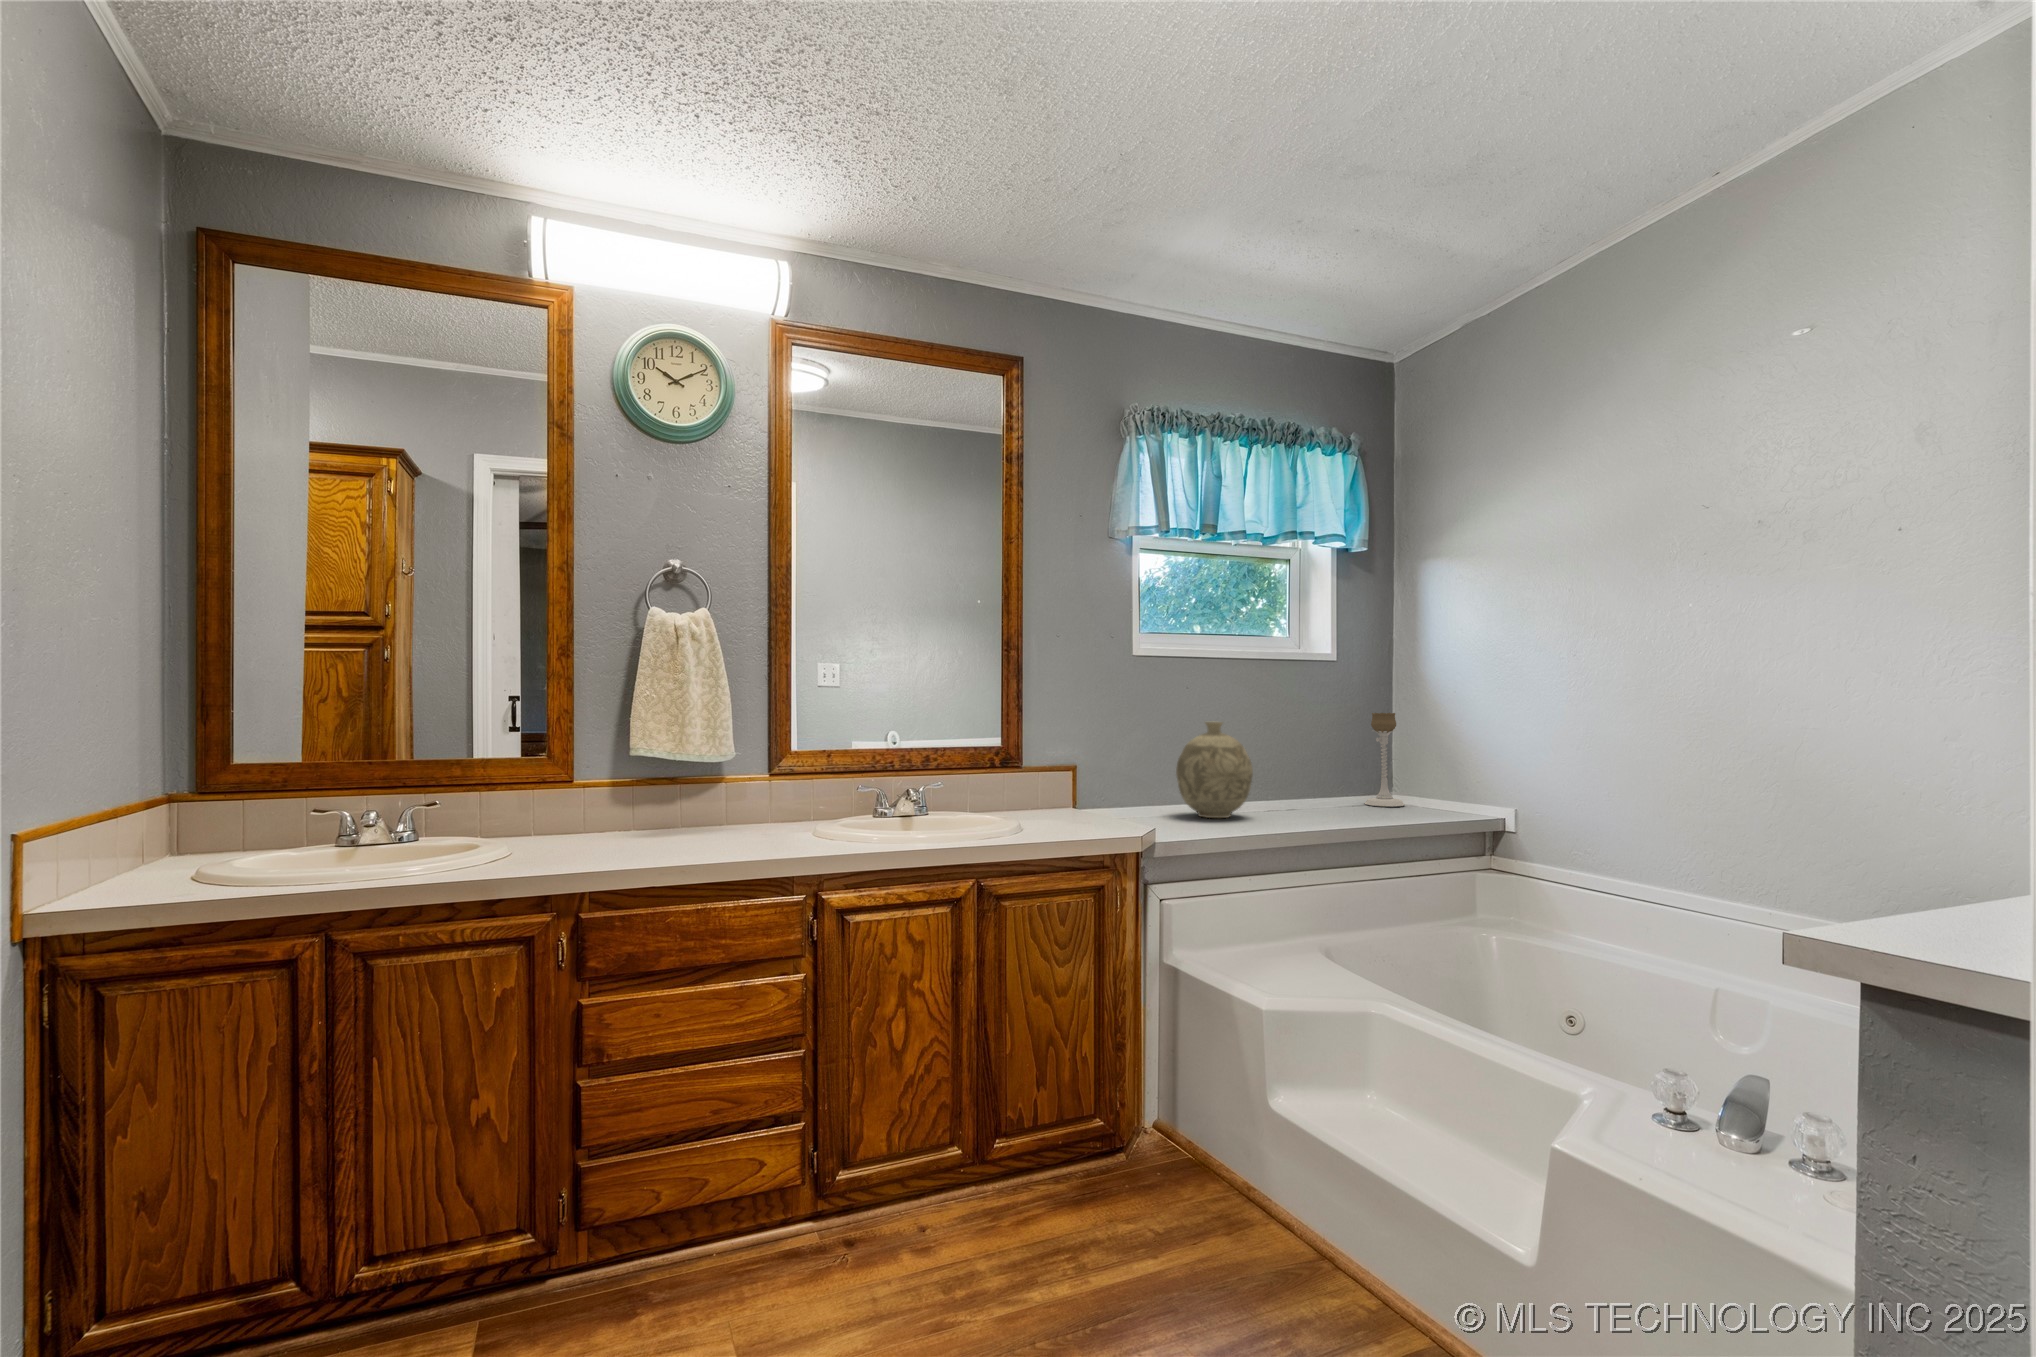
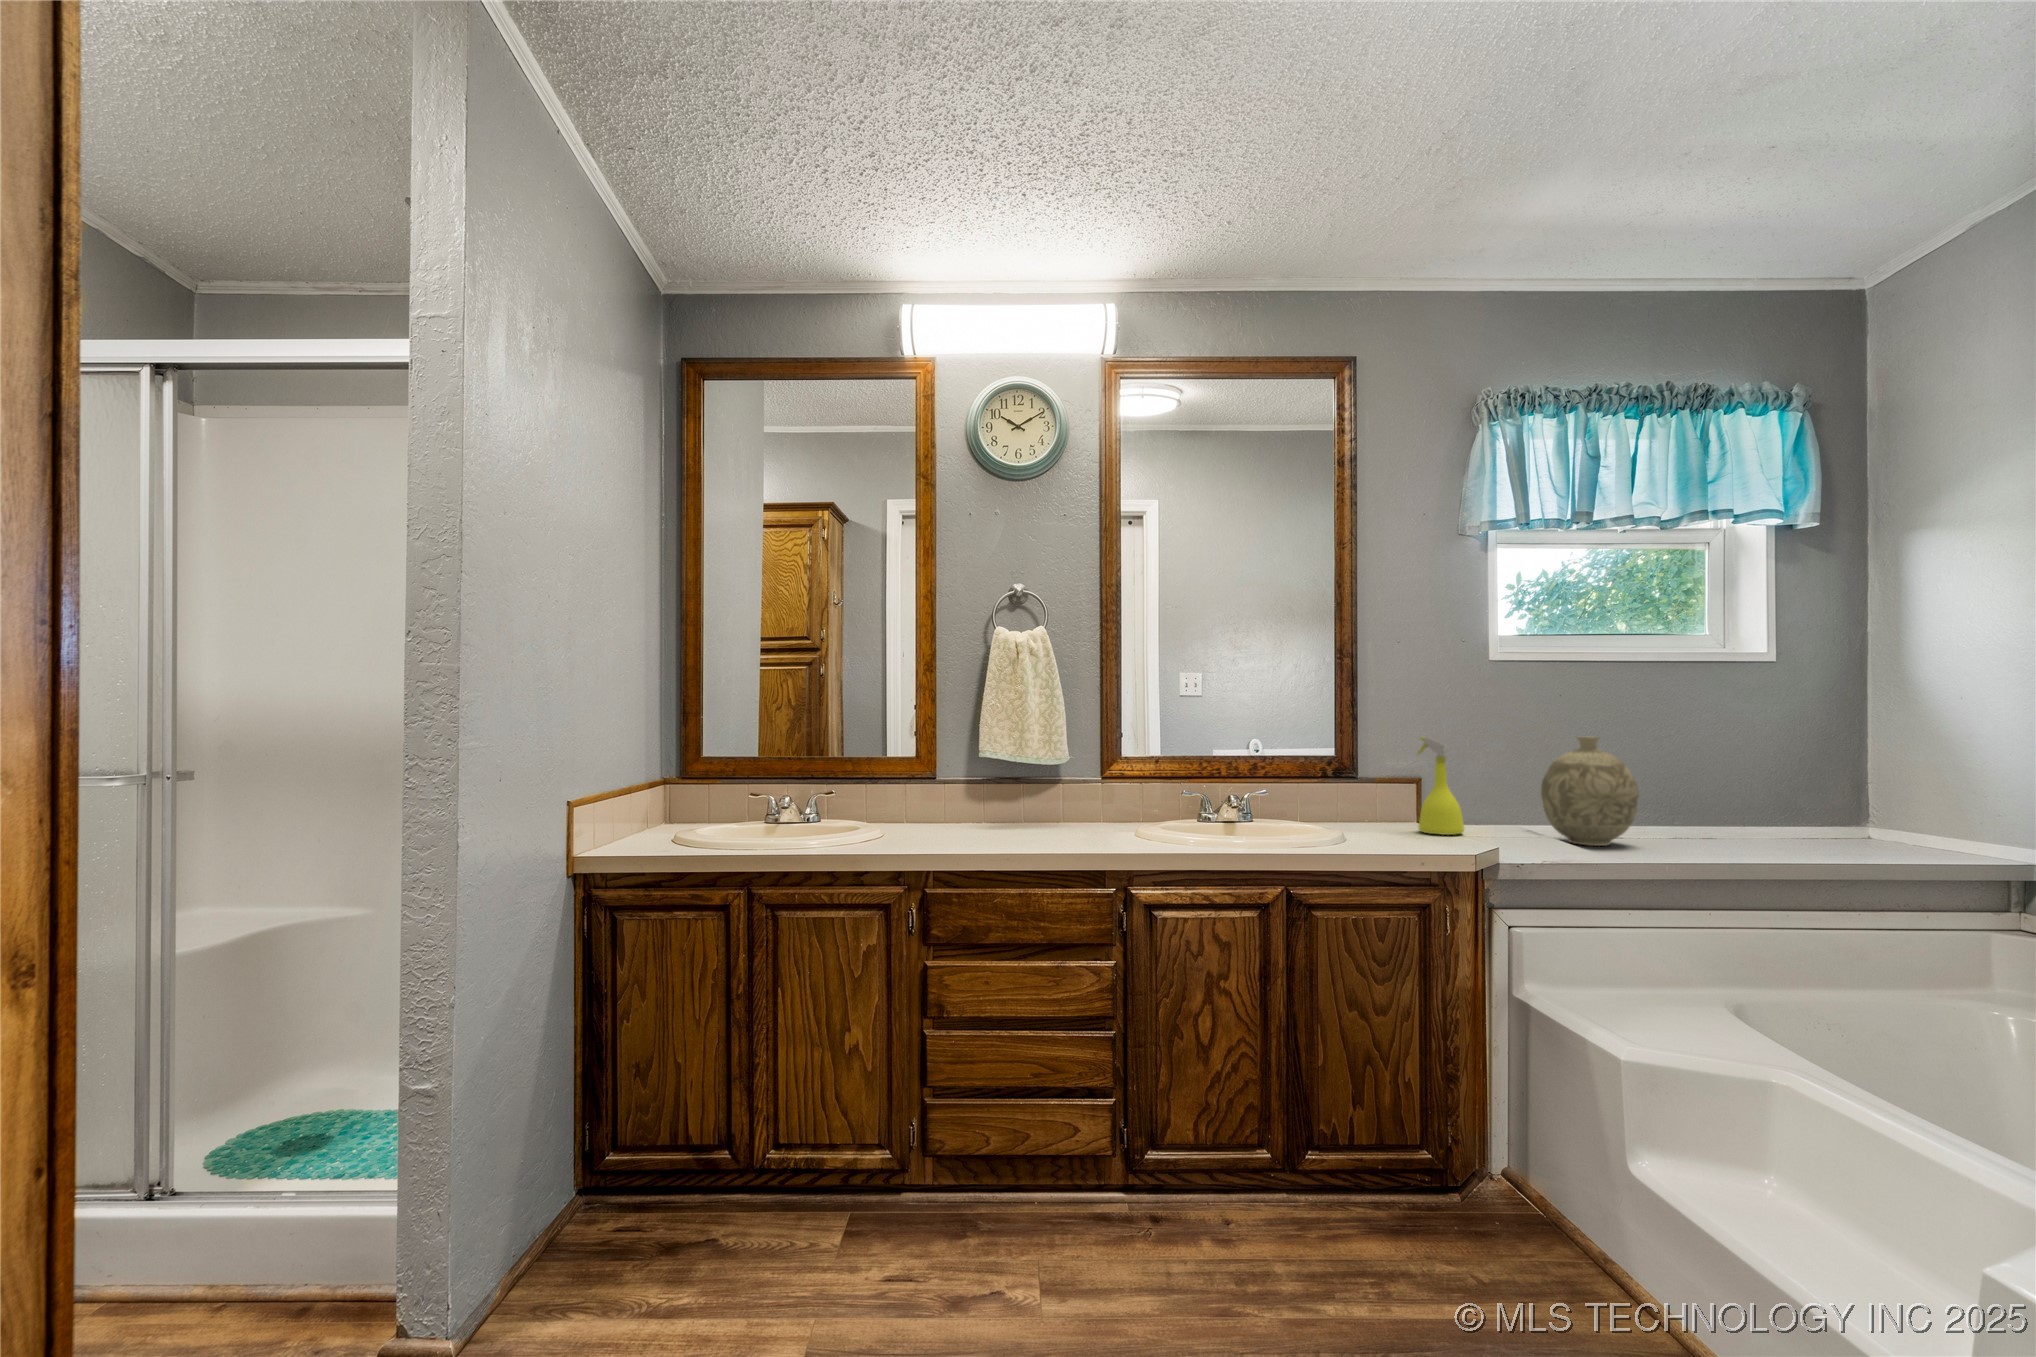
candle holder: present [1365,713,1405,807] -> none [1813,730,1872,846]
spray bottle: none [1077,724,1119,816] -> present [1418,737,1464,835]

